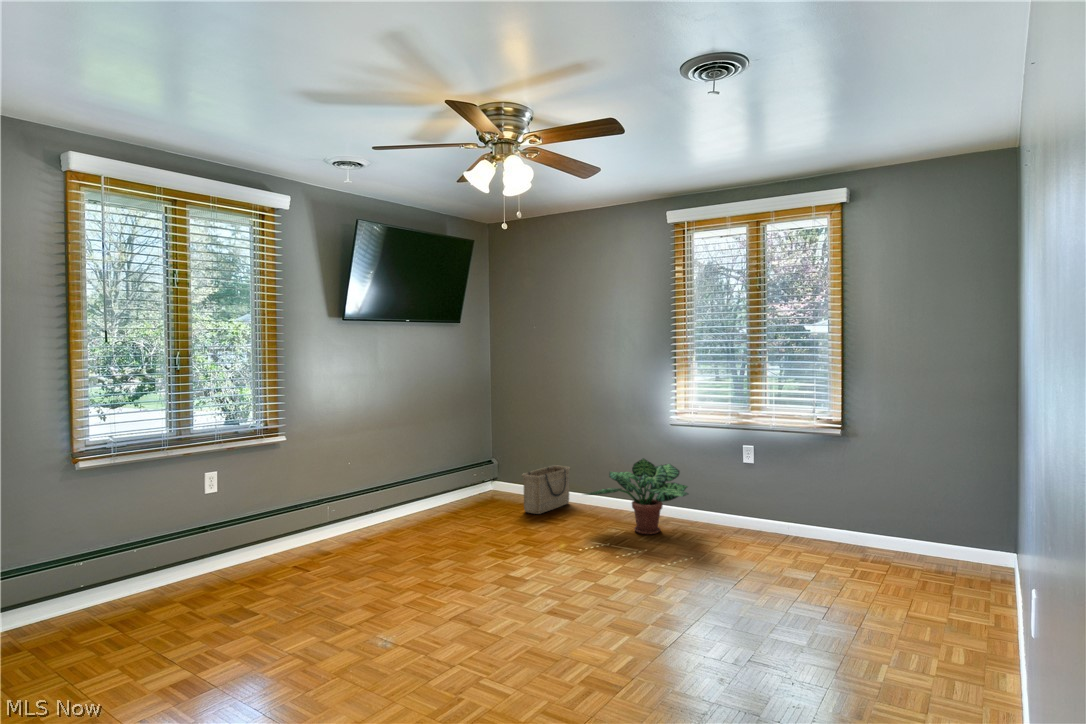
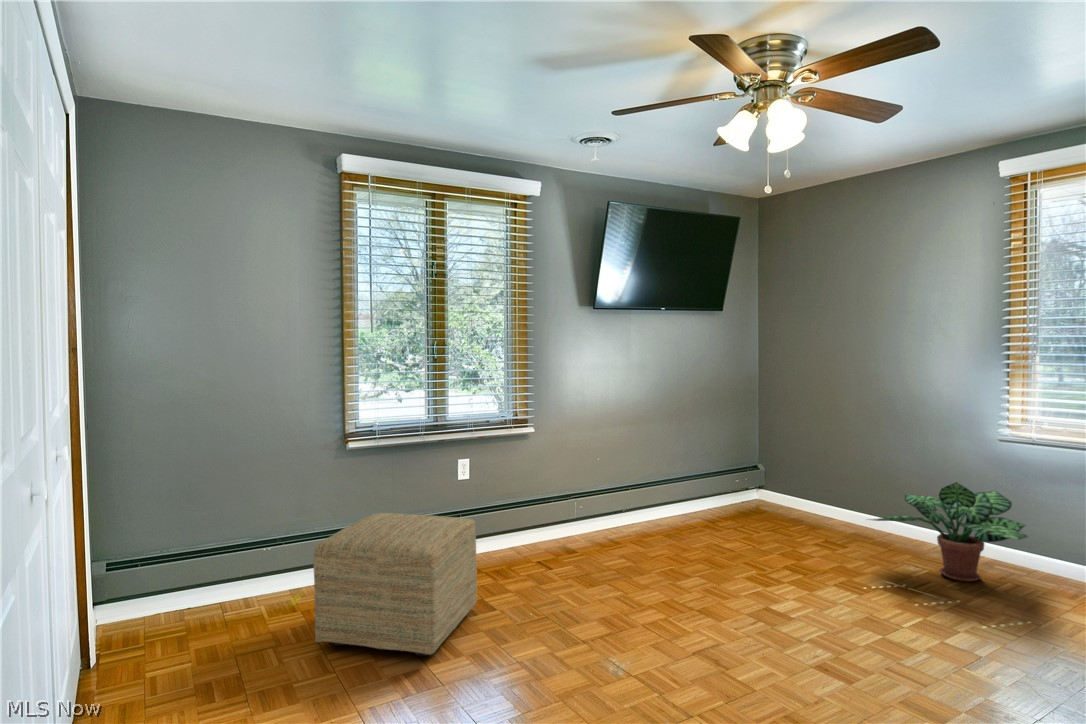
basket: present [522,465,570,514] -> none [788,478,851,534]
ottoman: none [47,528,237,678] -> present [313,513,477,656]

